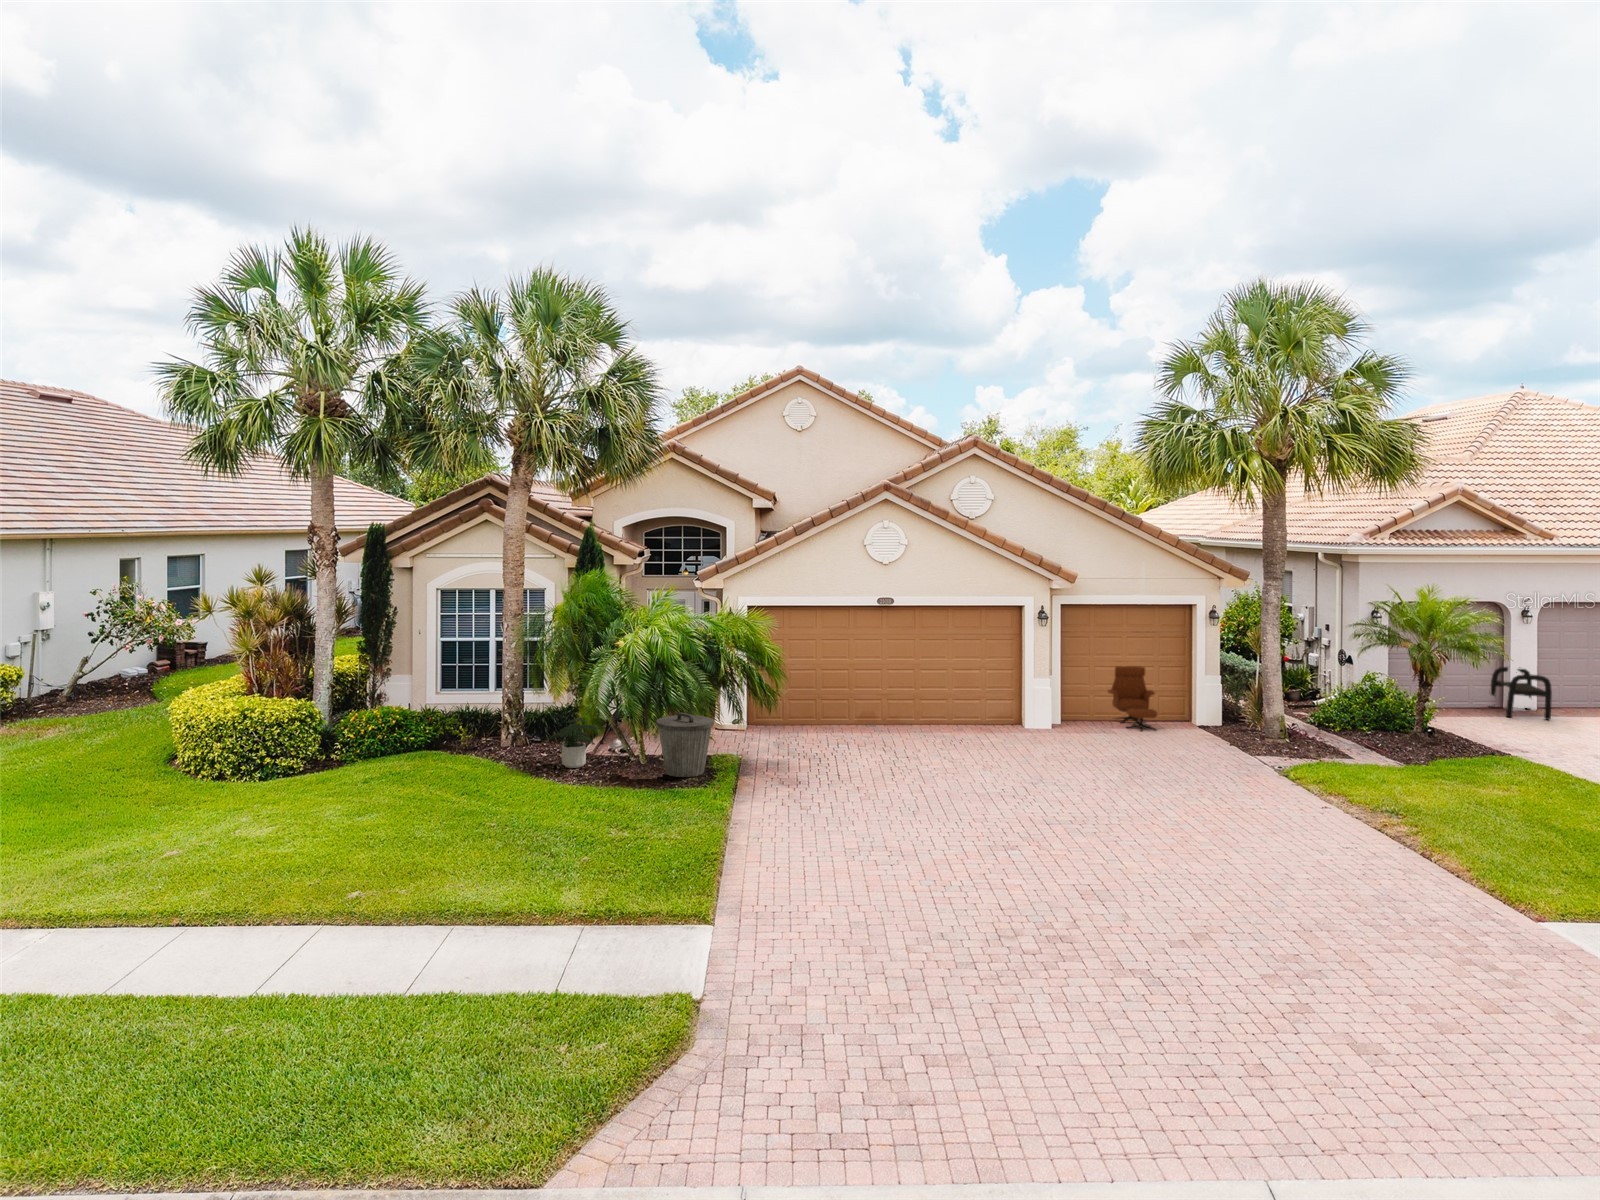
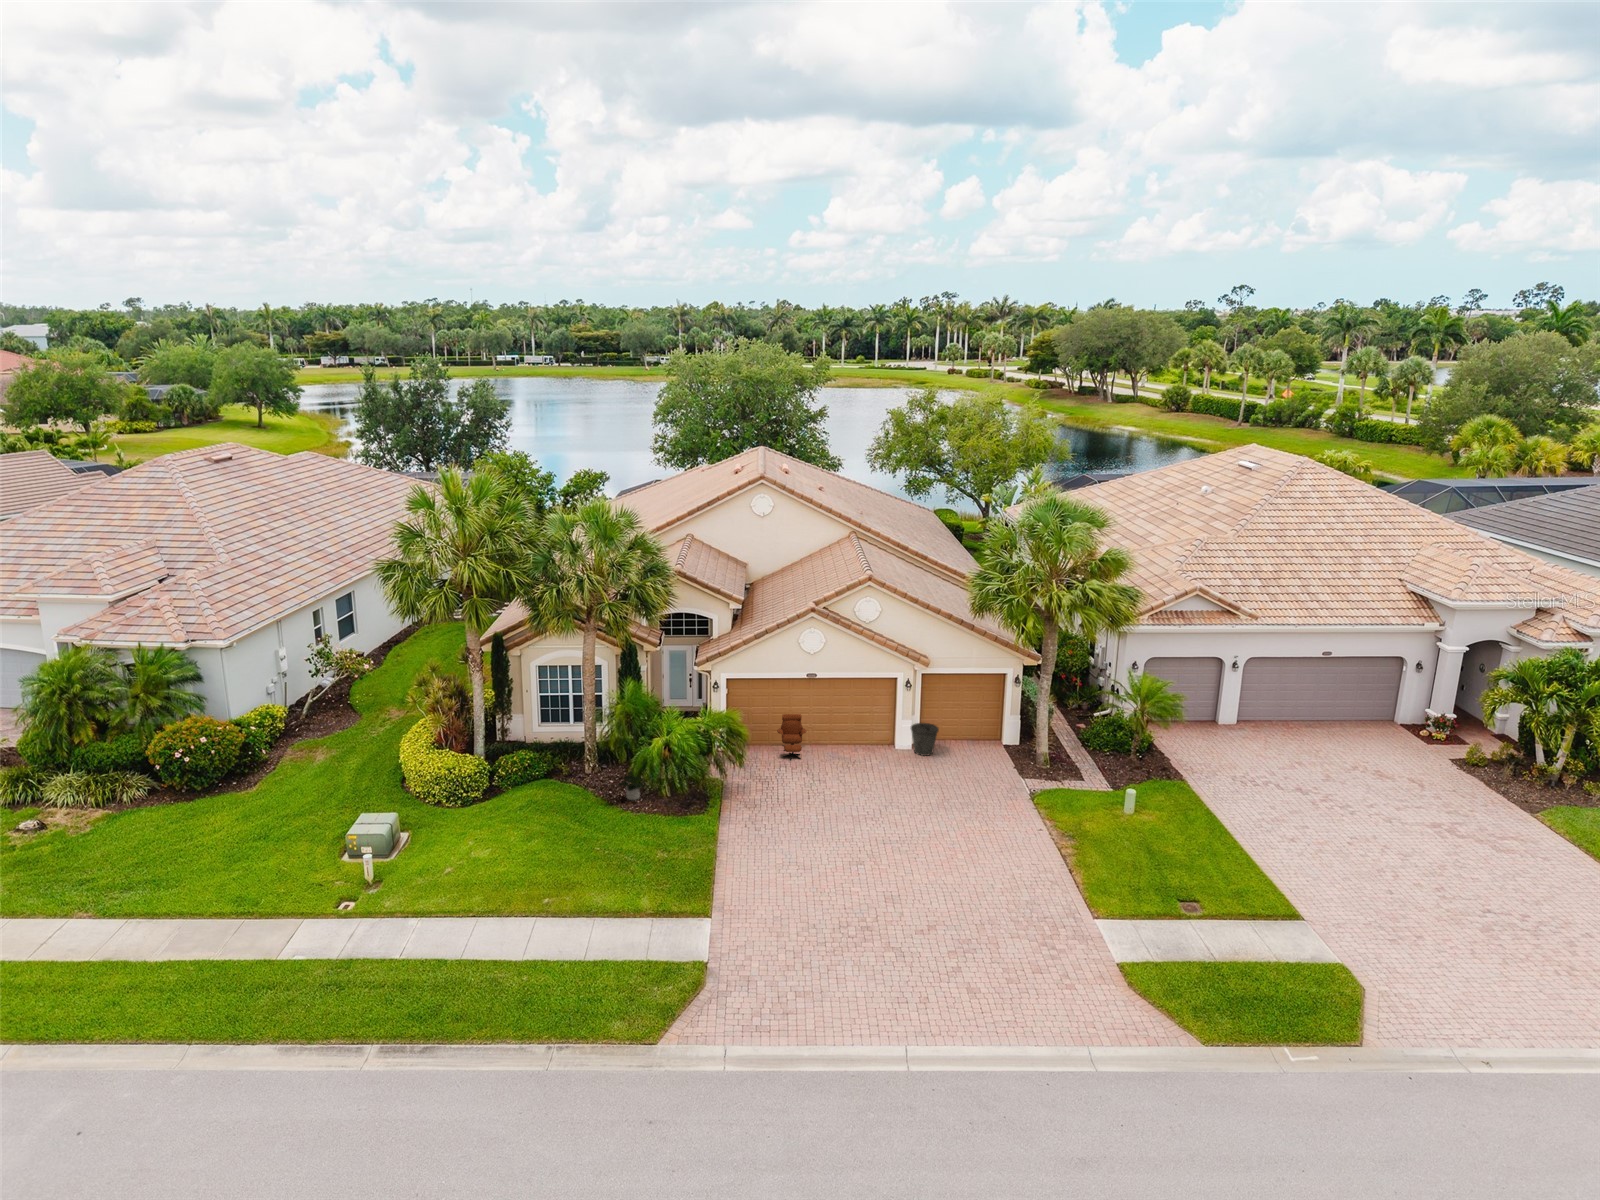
lounge chair: present [1108,666,1157,730] -> present [777,714,807,760]
bench: present [1490,667,1552,720] -> none [1209,698,1238,738]
trash can: present [656,713,713,777] -> present [911,723,939,756]

